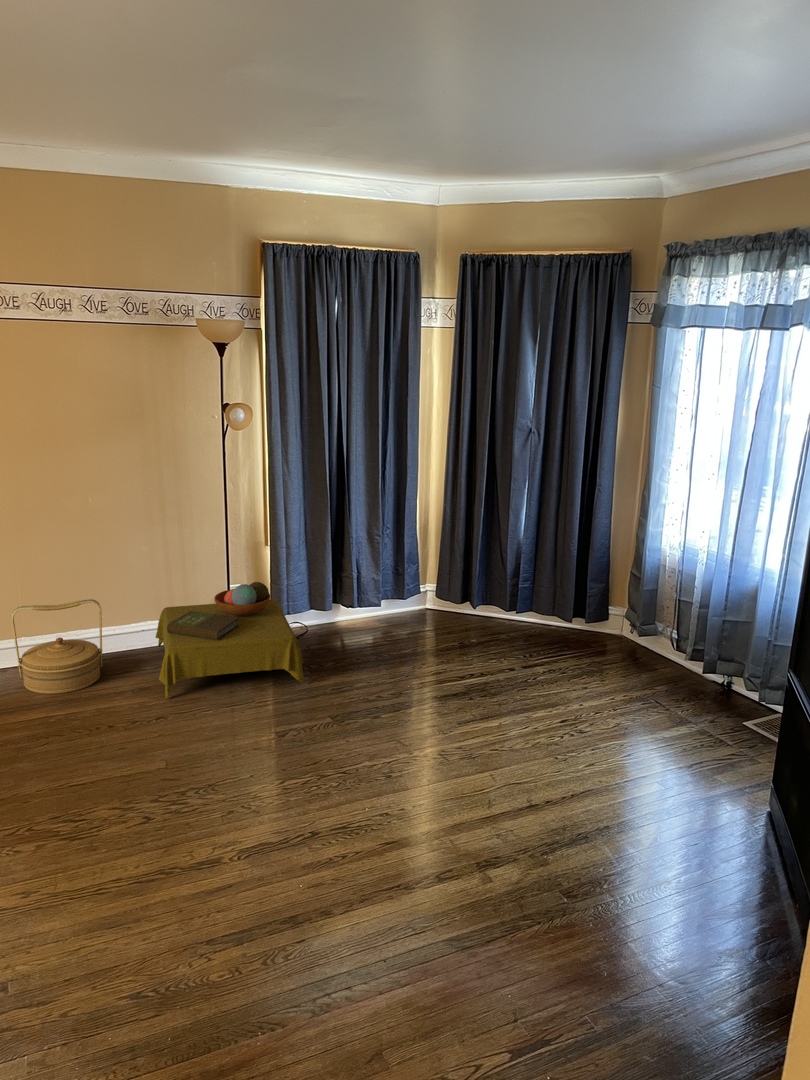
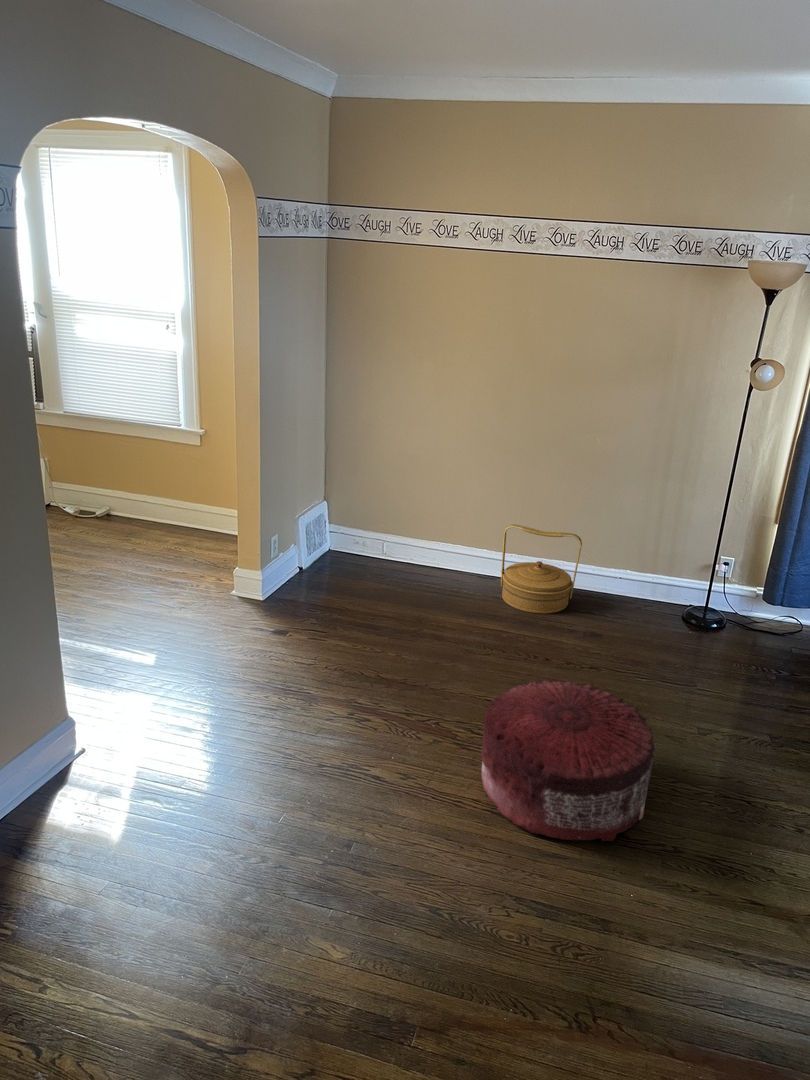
side table: present [156,582,304,698] -> none [611,559,772,686]
pouf: none [99,723,274,883] -> present [481,680,655,841]

